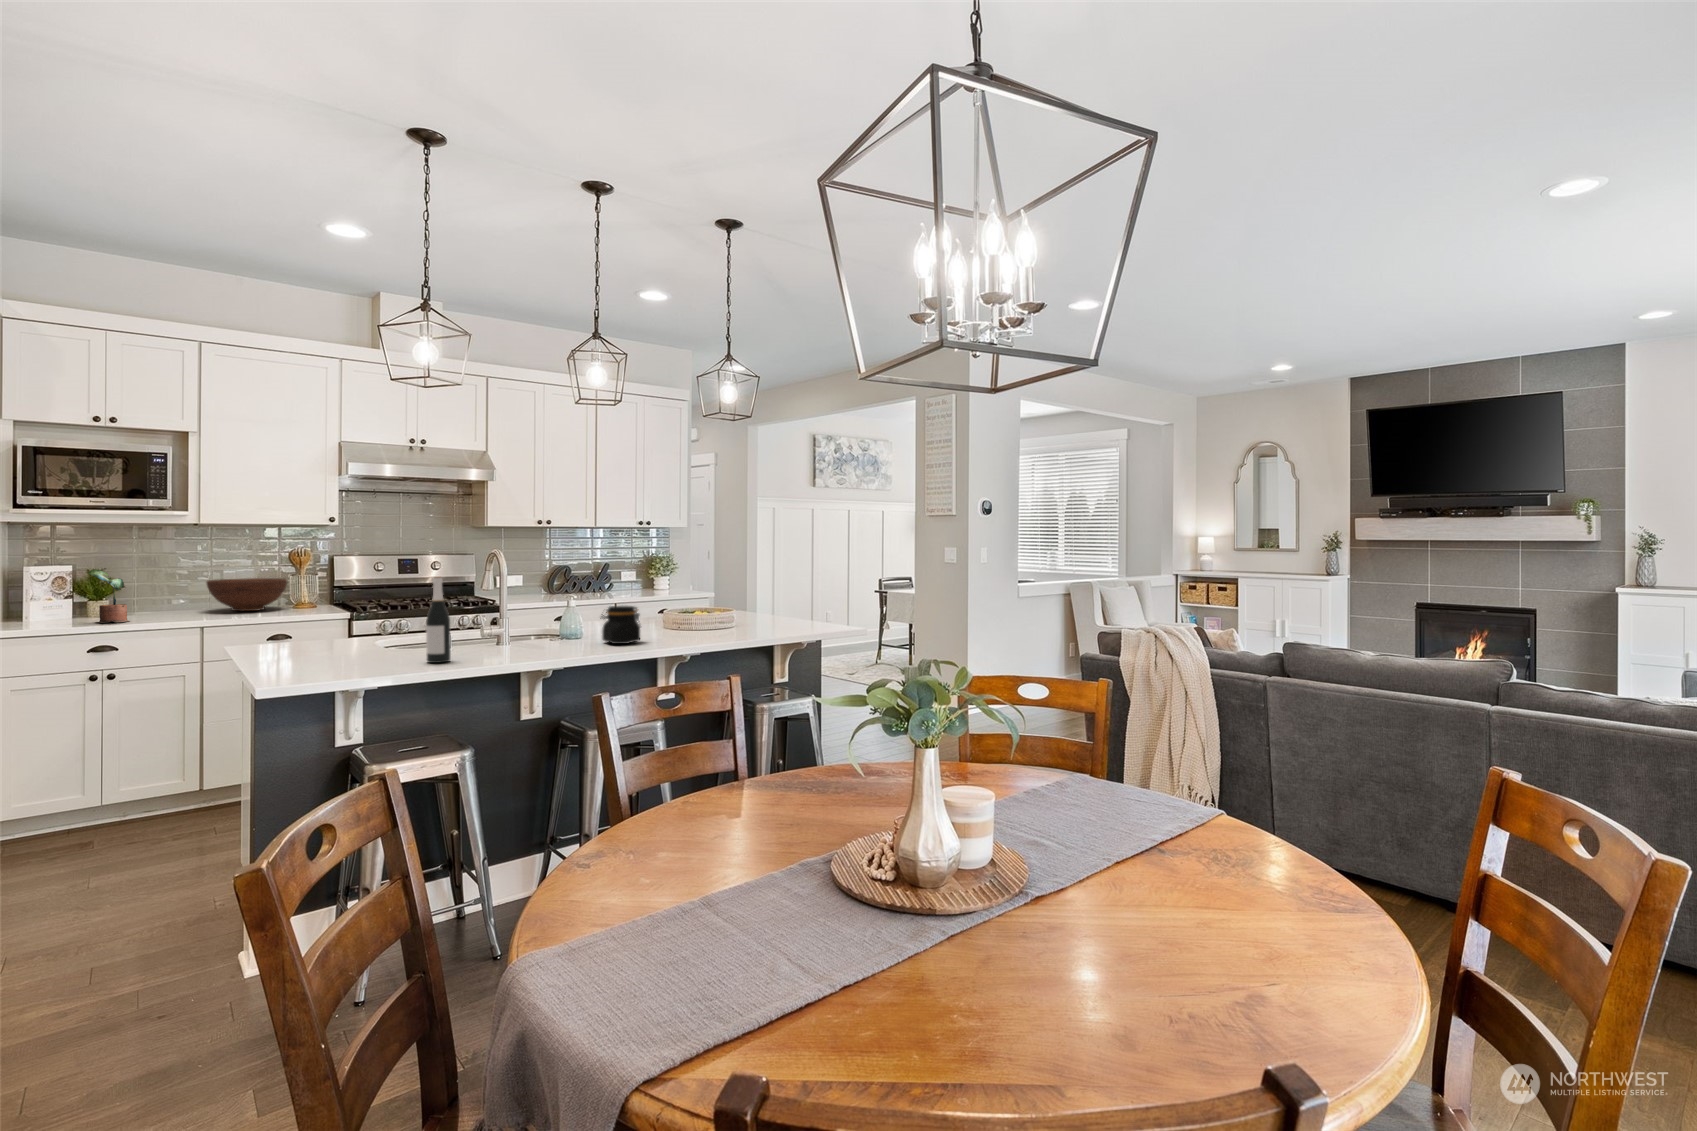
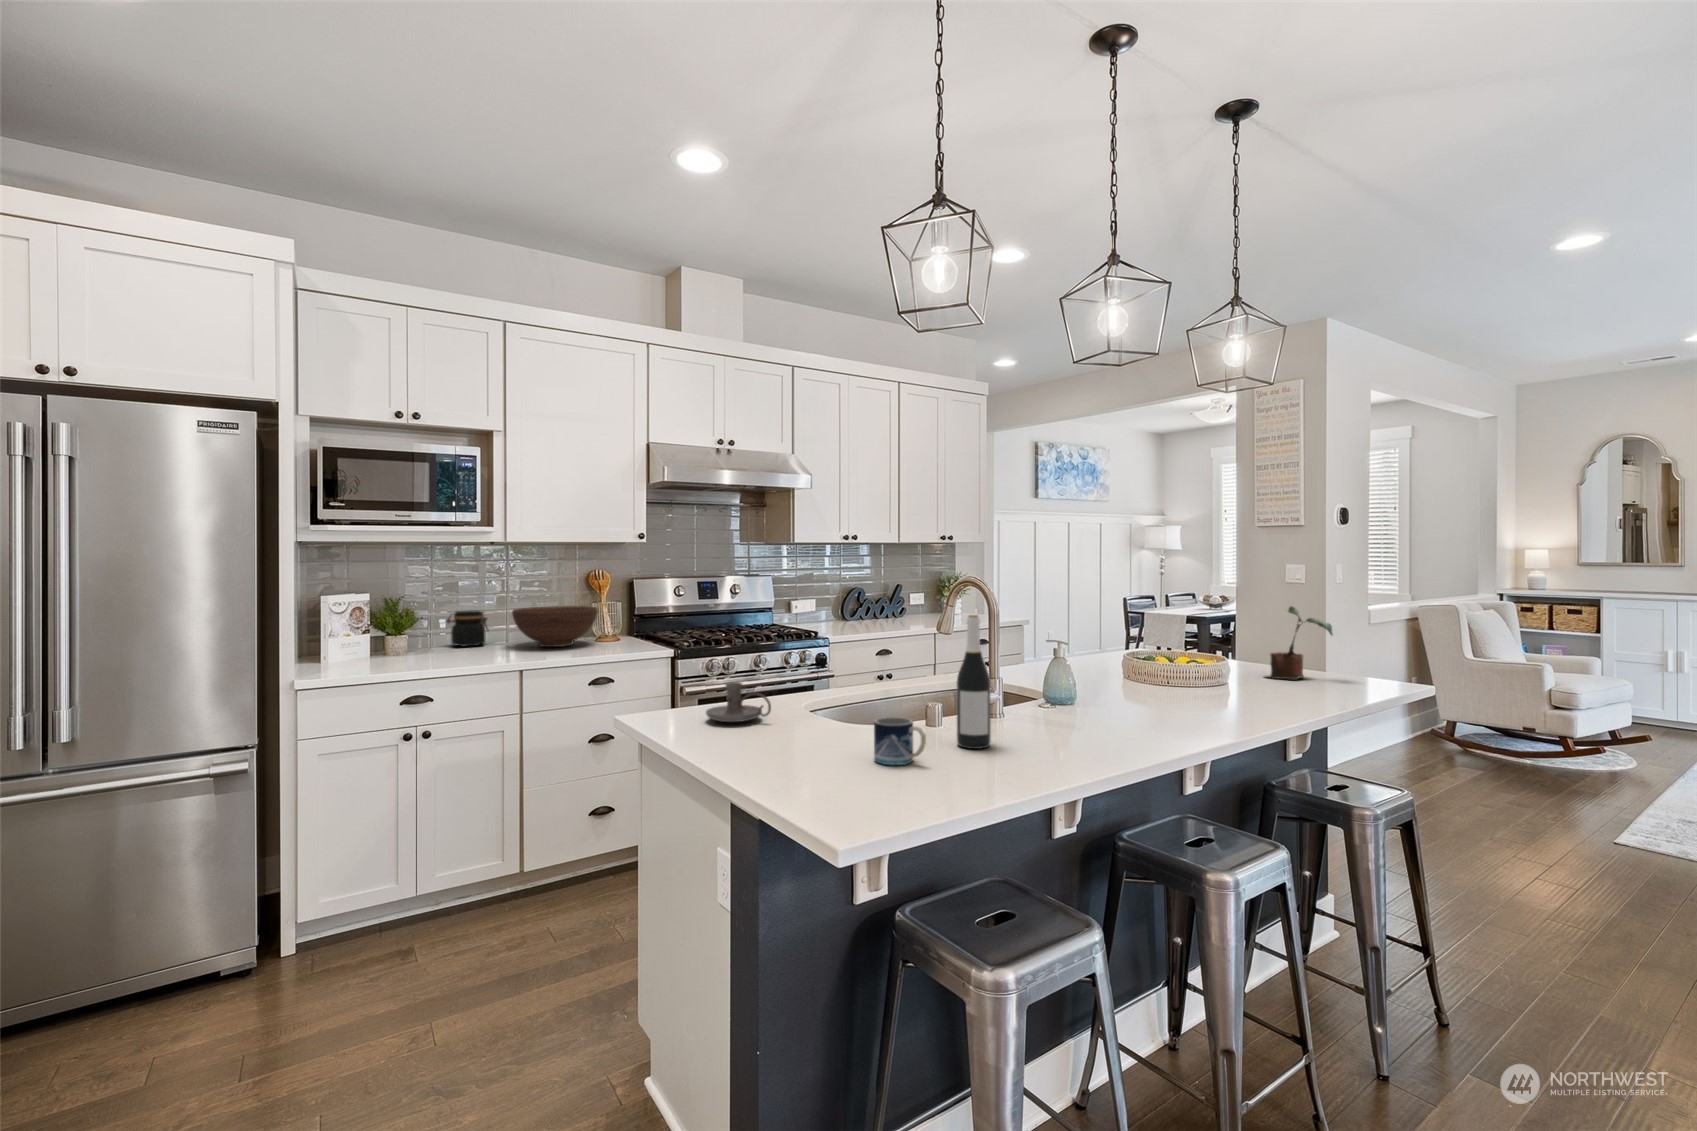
potted plant: present [89,569,128,623] -> present [1265,607,1333,680]
jar: present [600,606,640,644] -> present [447,610,488,647]
candle holder: none [277,625,323,652] -> present [706,682,771,722]
mug: none [351,642,380,670] -> present [874,717,926,765]

